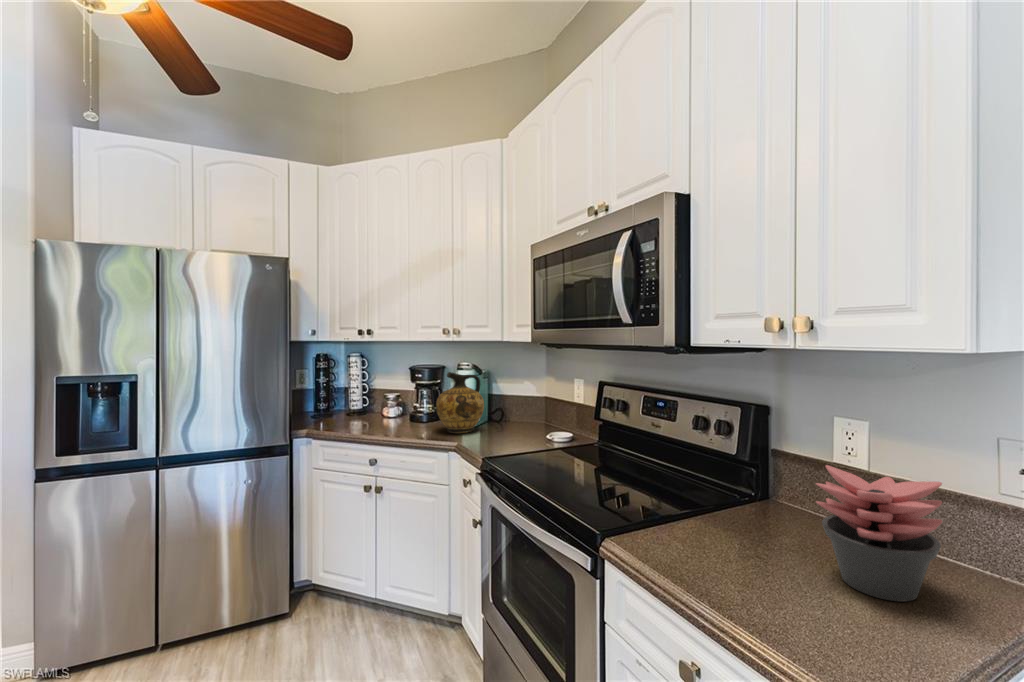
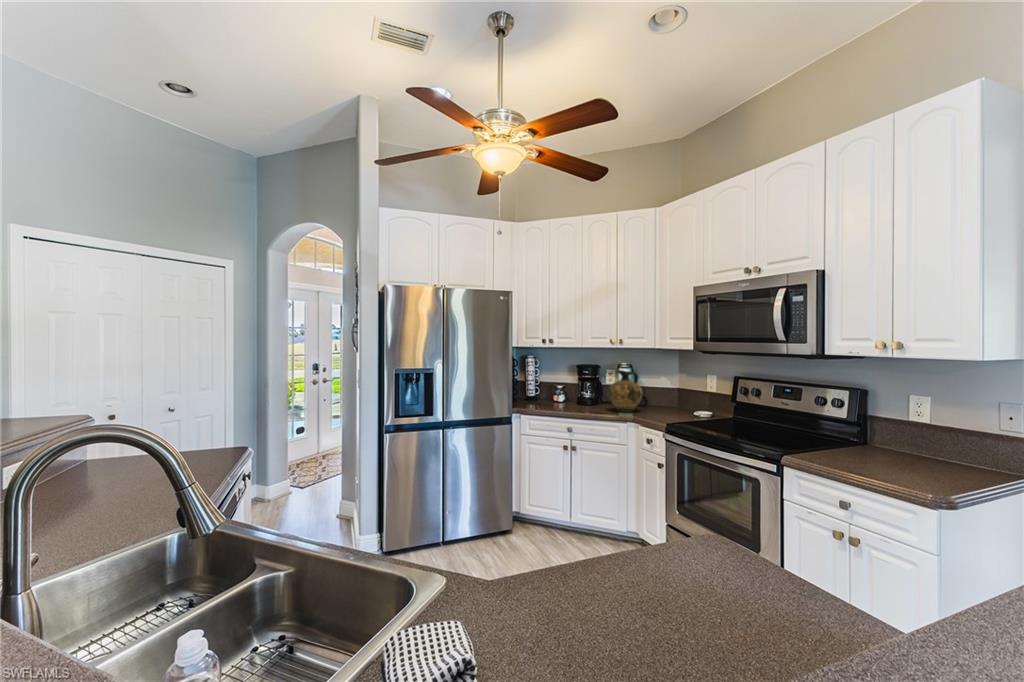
succulent plant: present [816,465,942,602] -> none [906,415,970,474]

